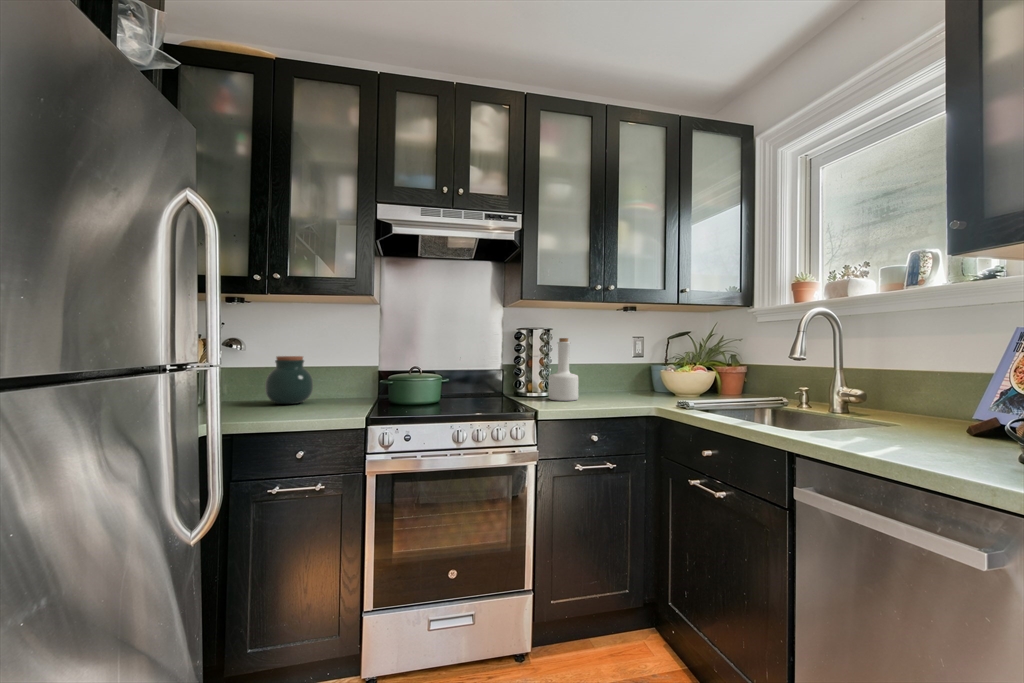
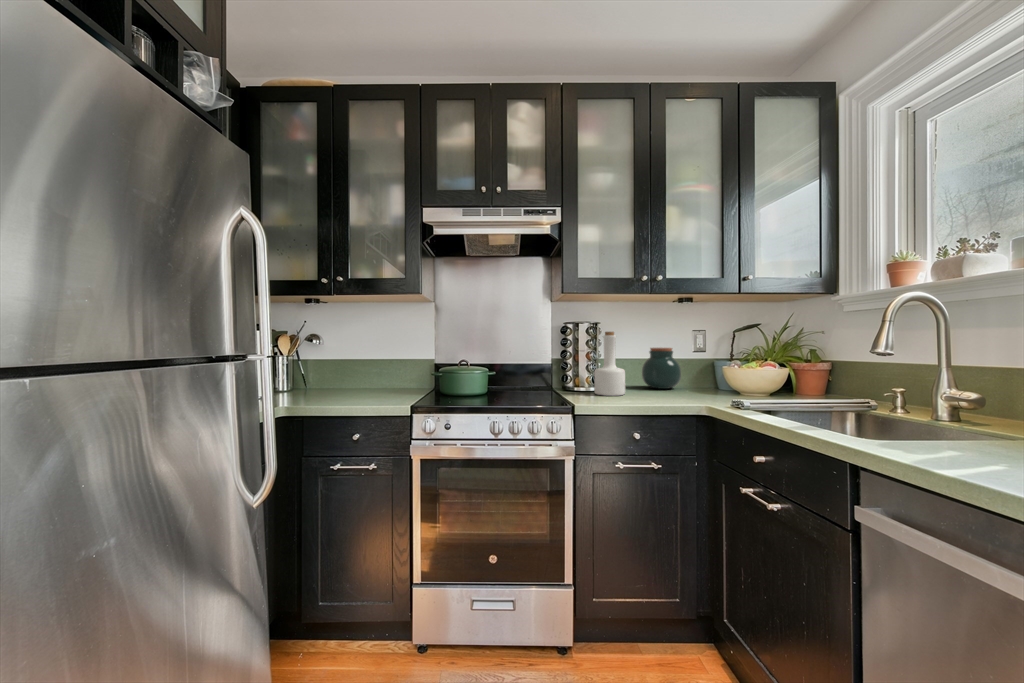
jar: present [265,356,313,404] -> present [642,348,681,389]

